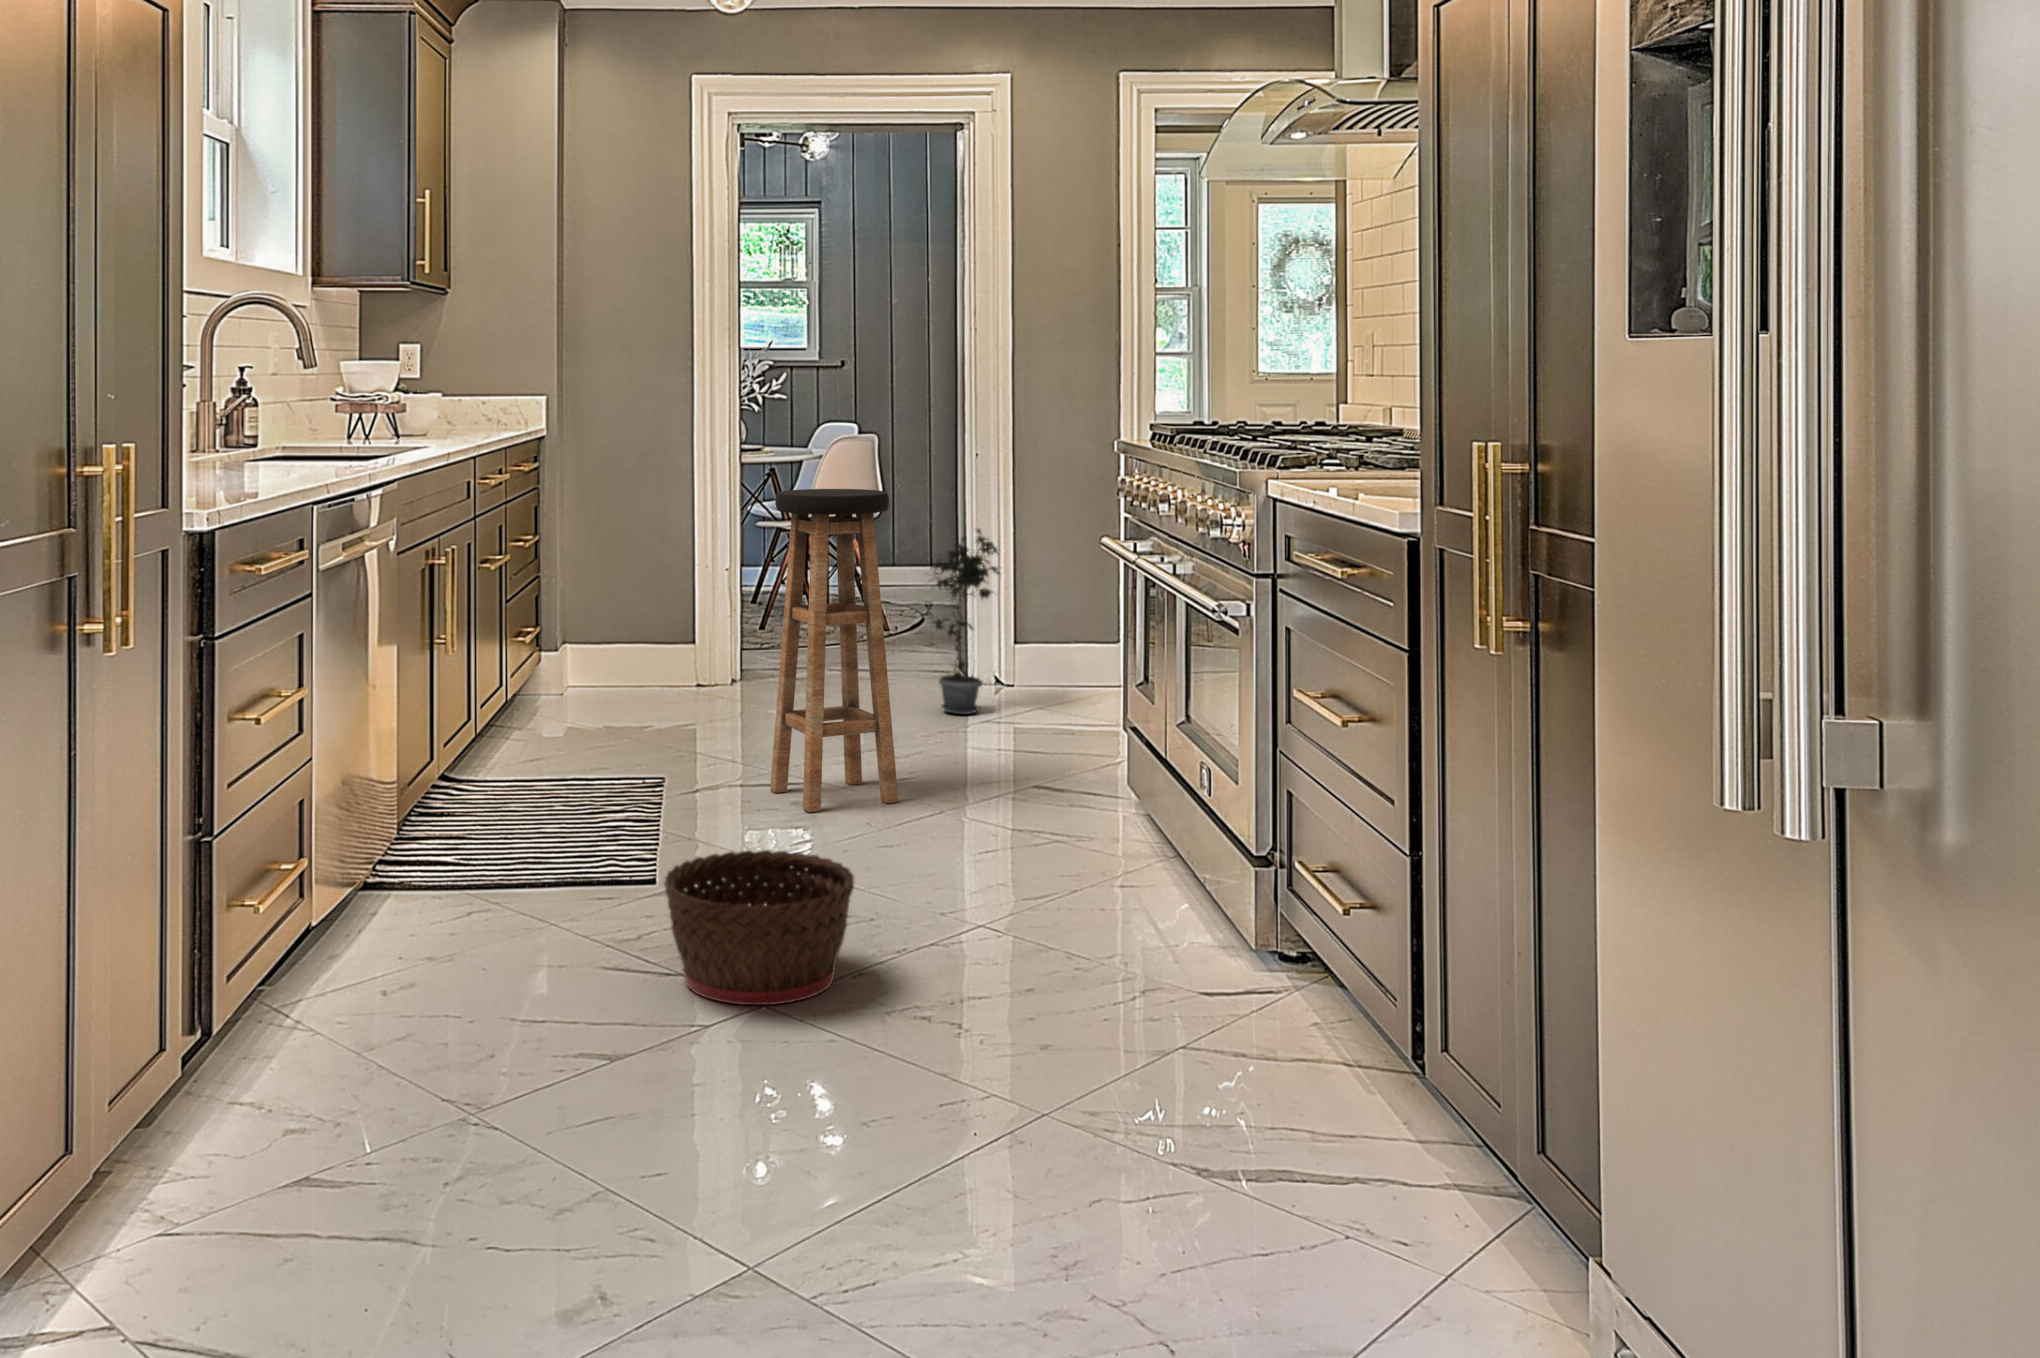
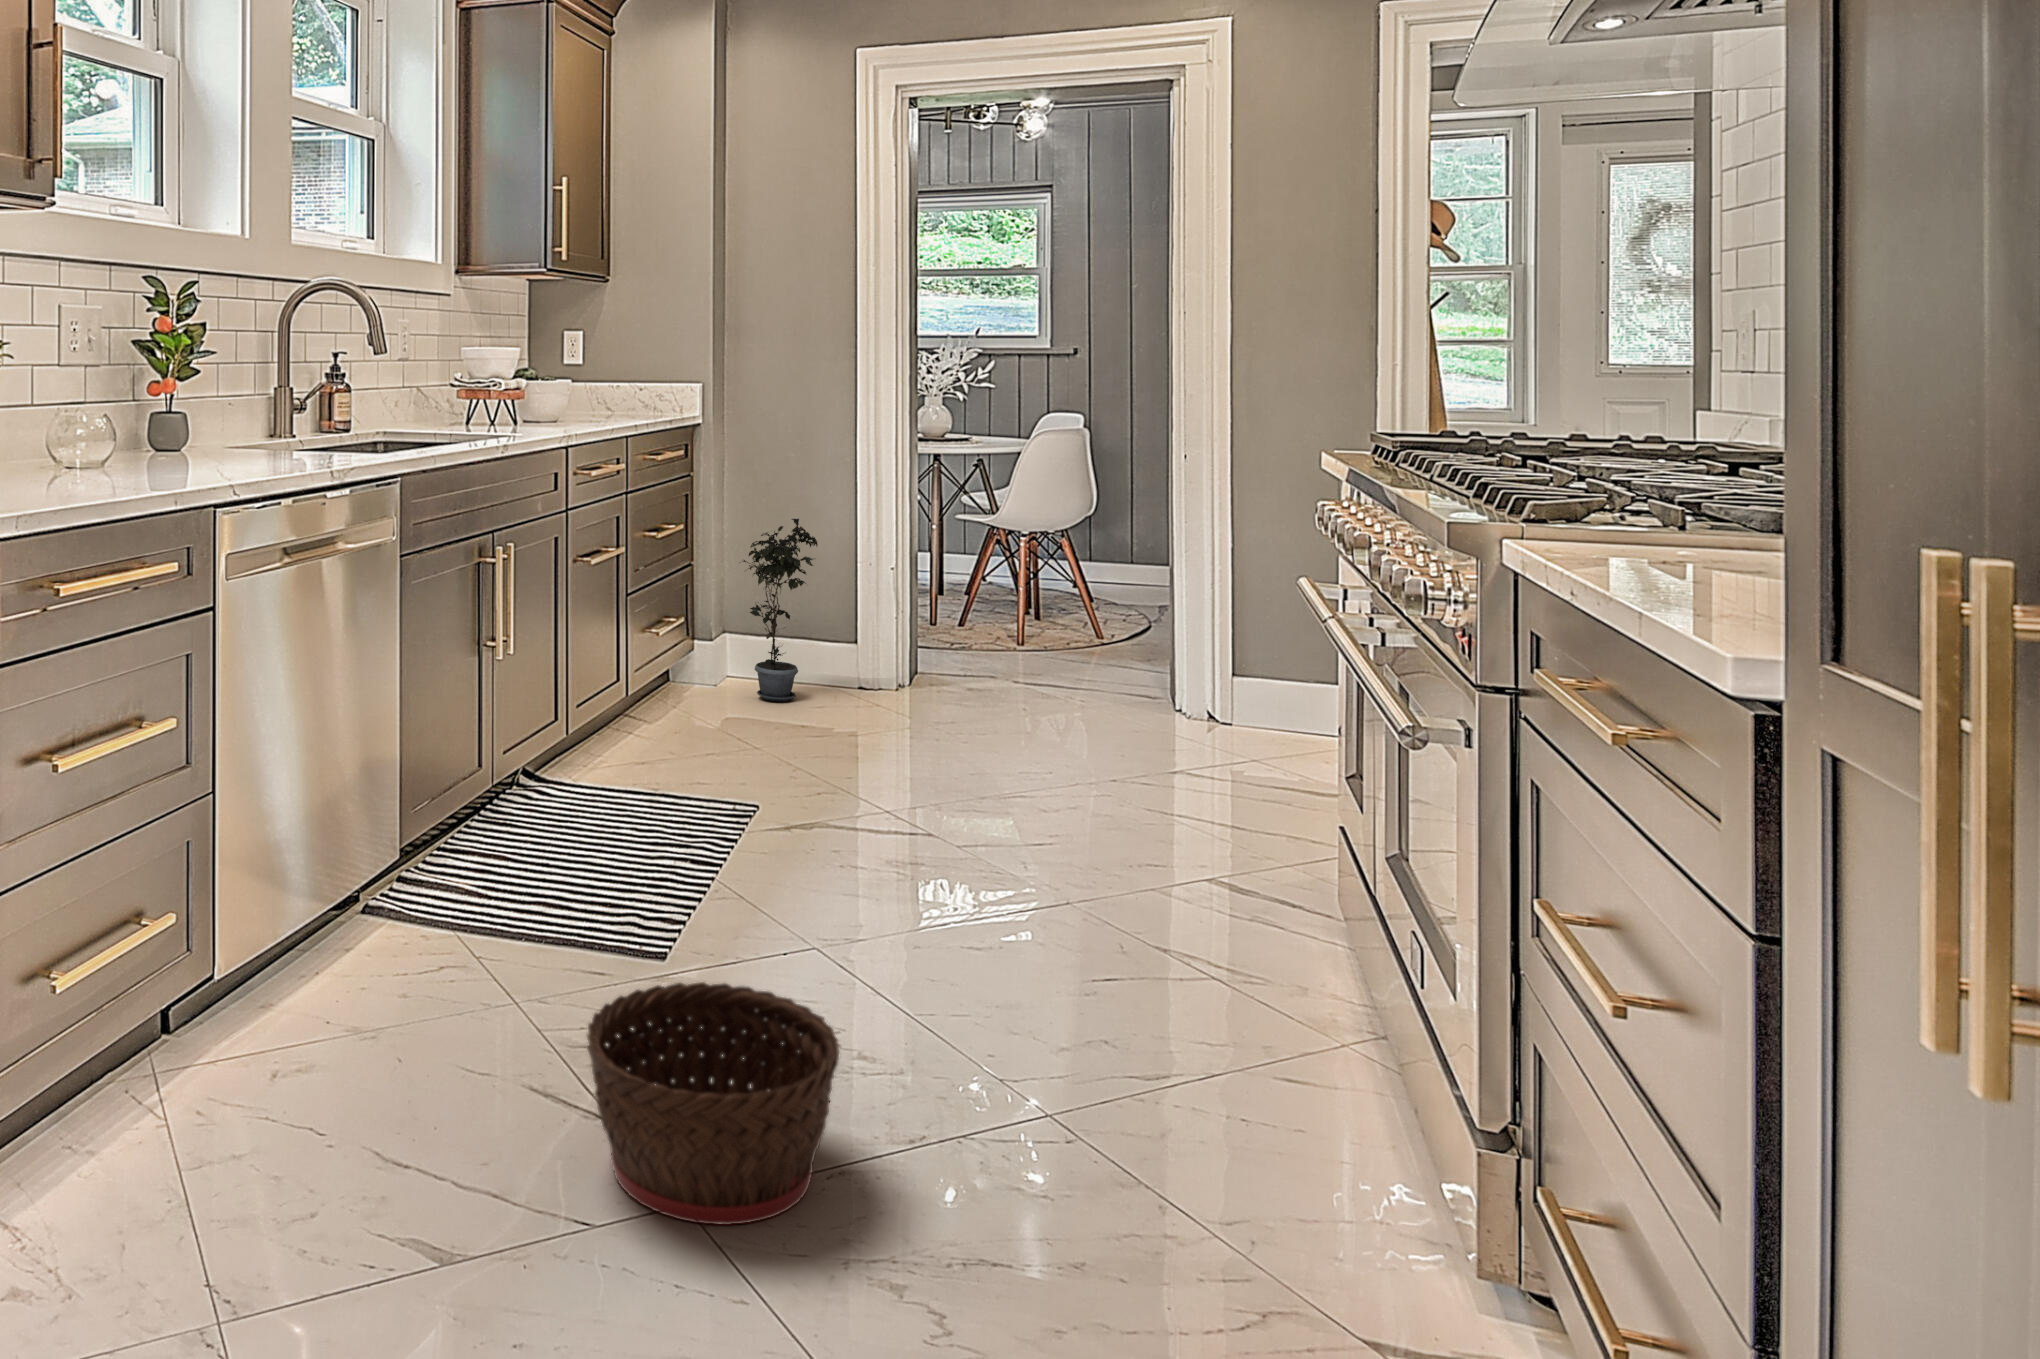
bar stool: present [770,489,899,812] -> none [870,503,1021,894]
potted plant: present [926,529,999,714] -> present [743,519,818,702]

